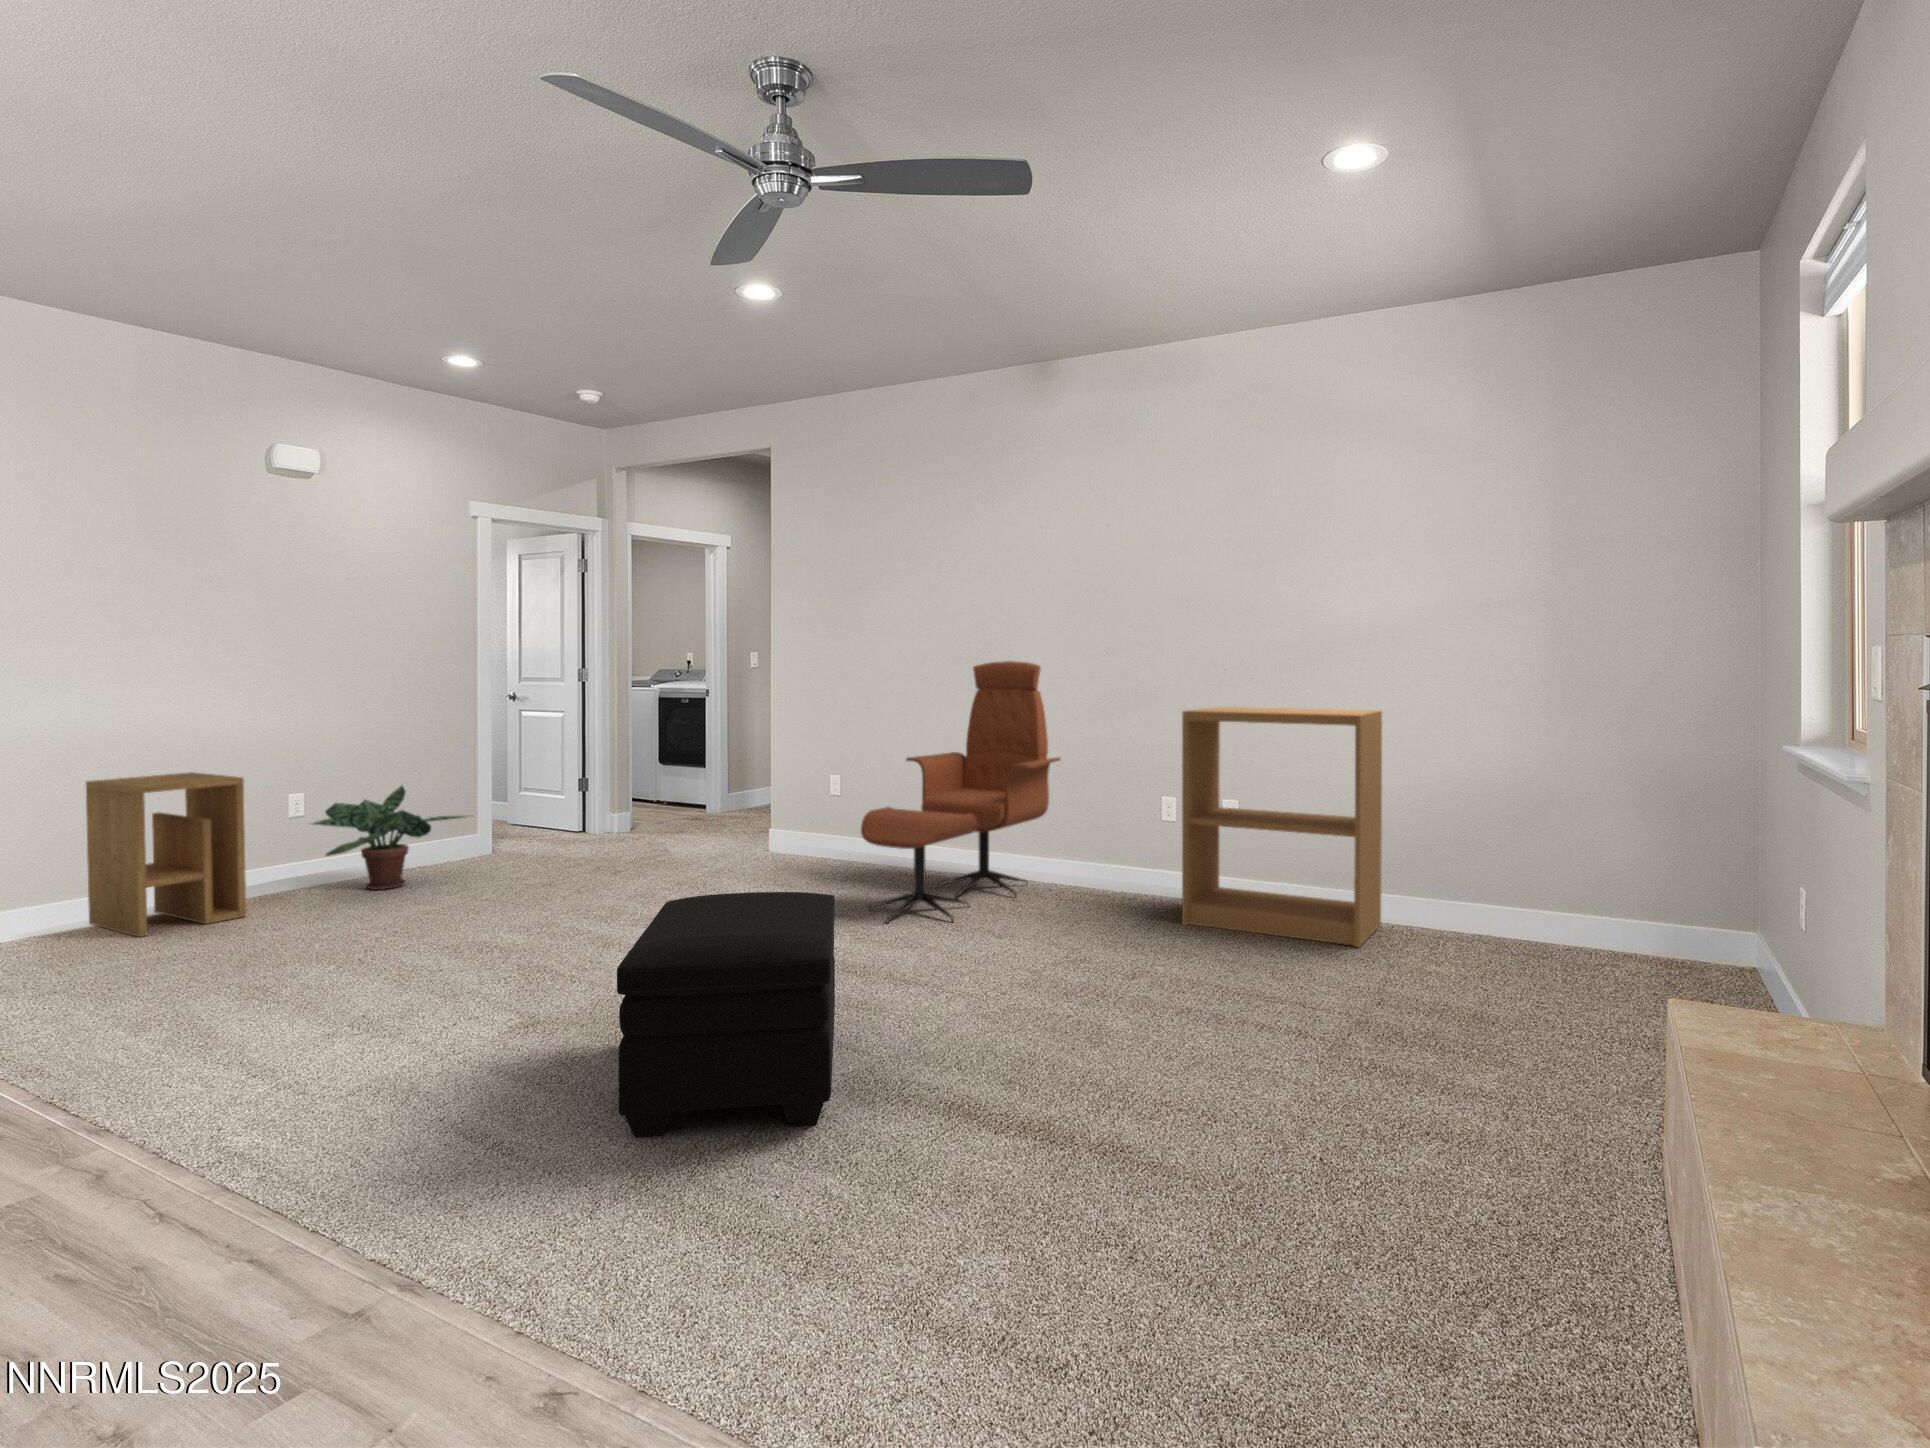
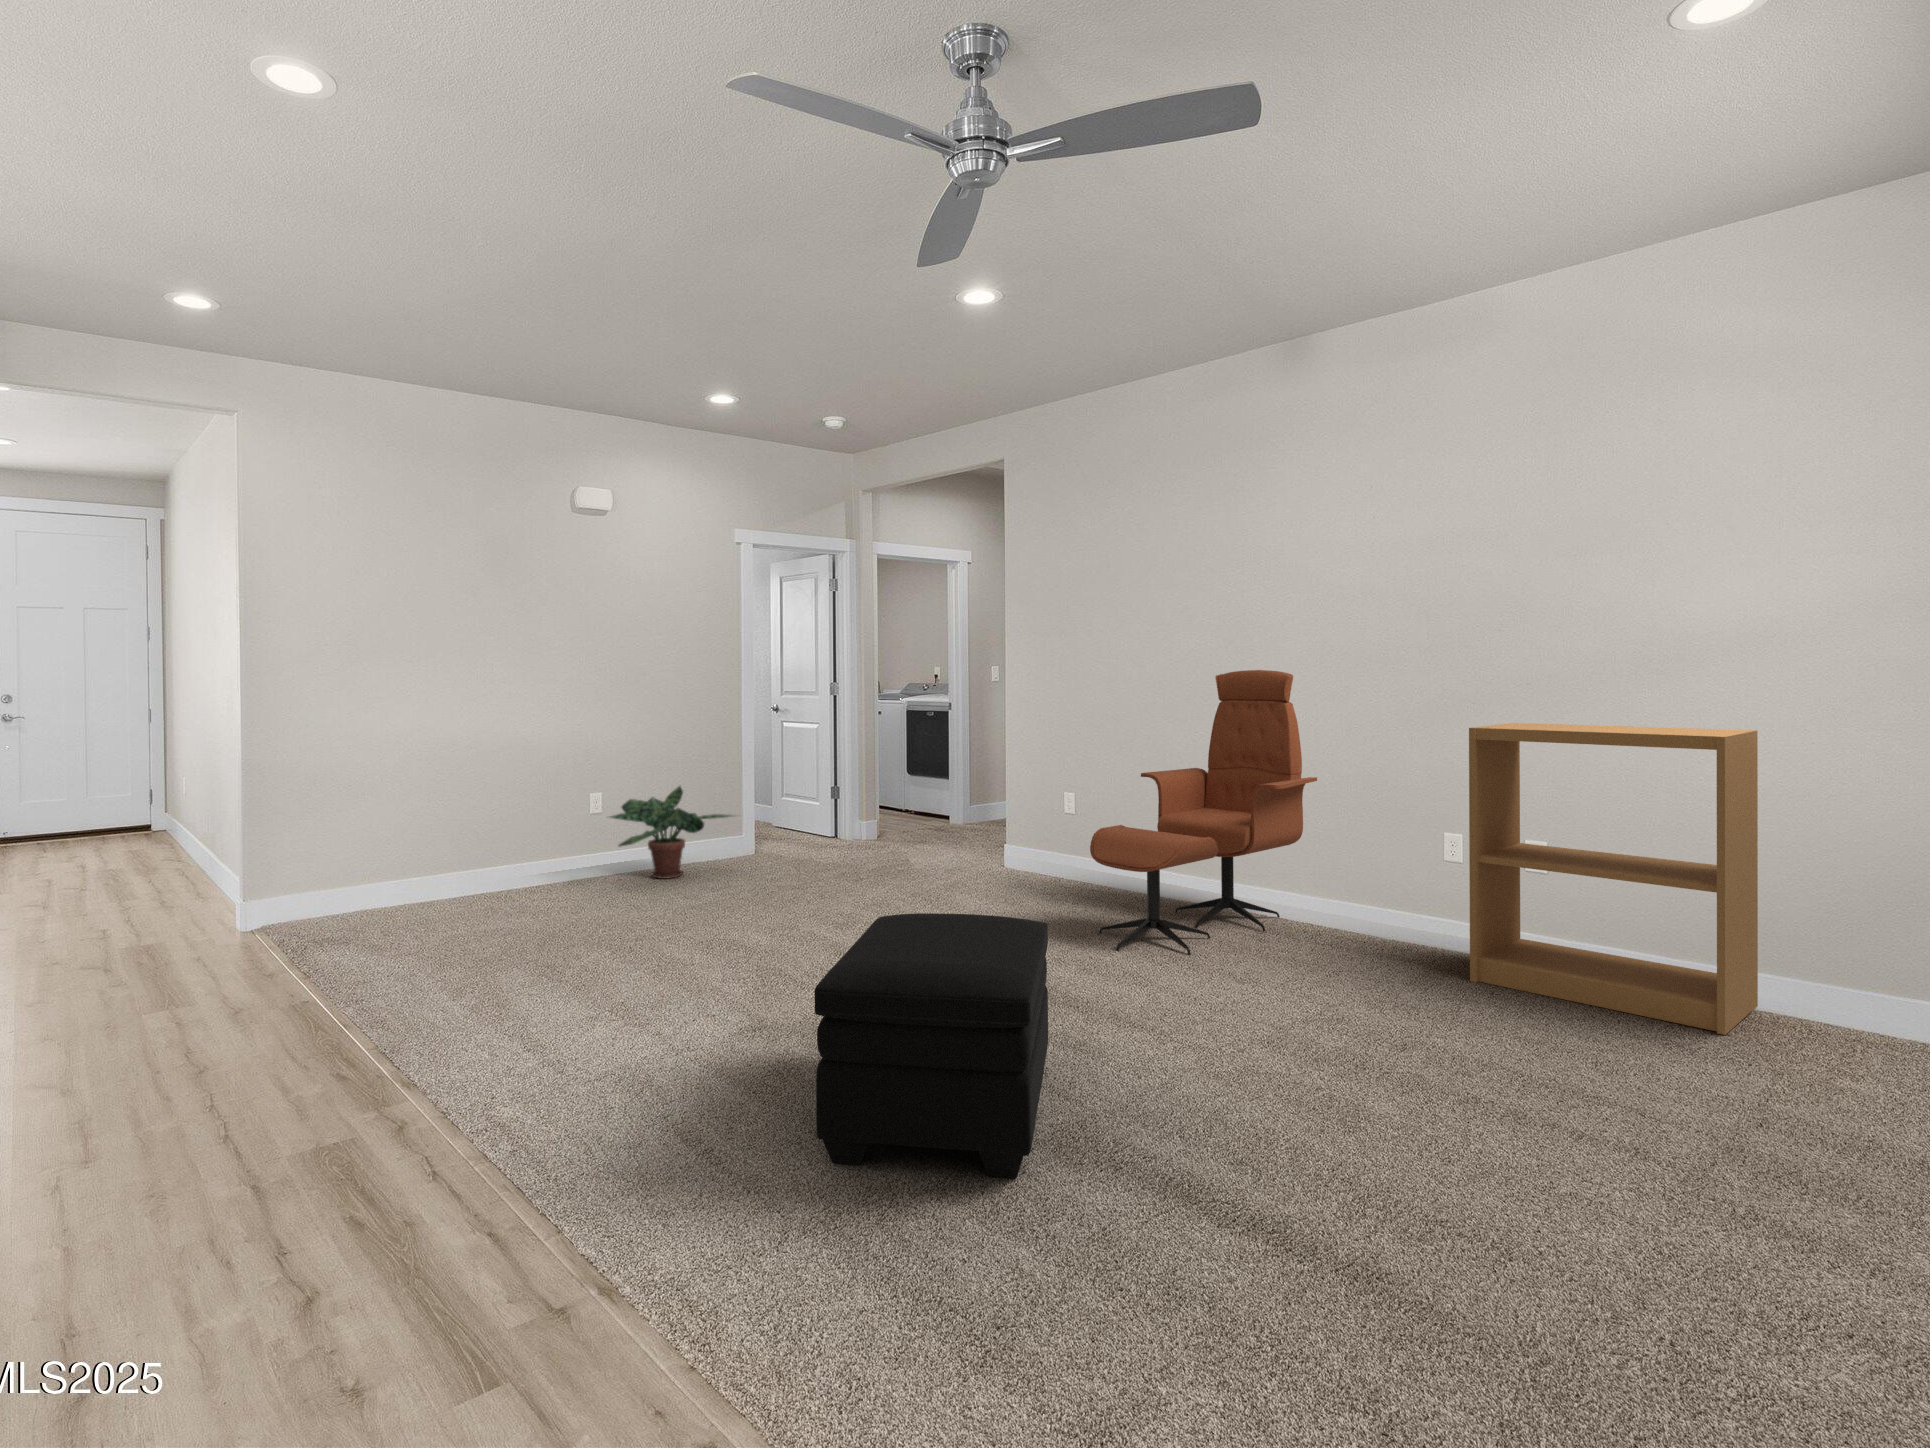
side table: present [86,772,246,937] -> none [447,769,558,908]

